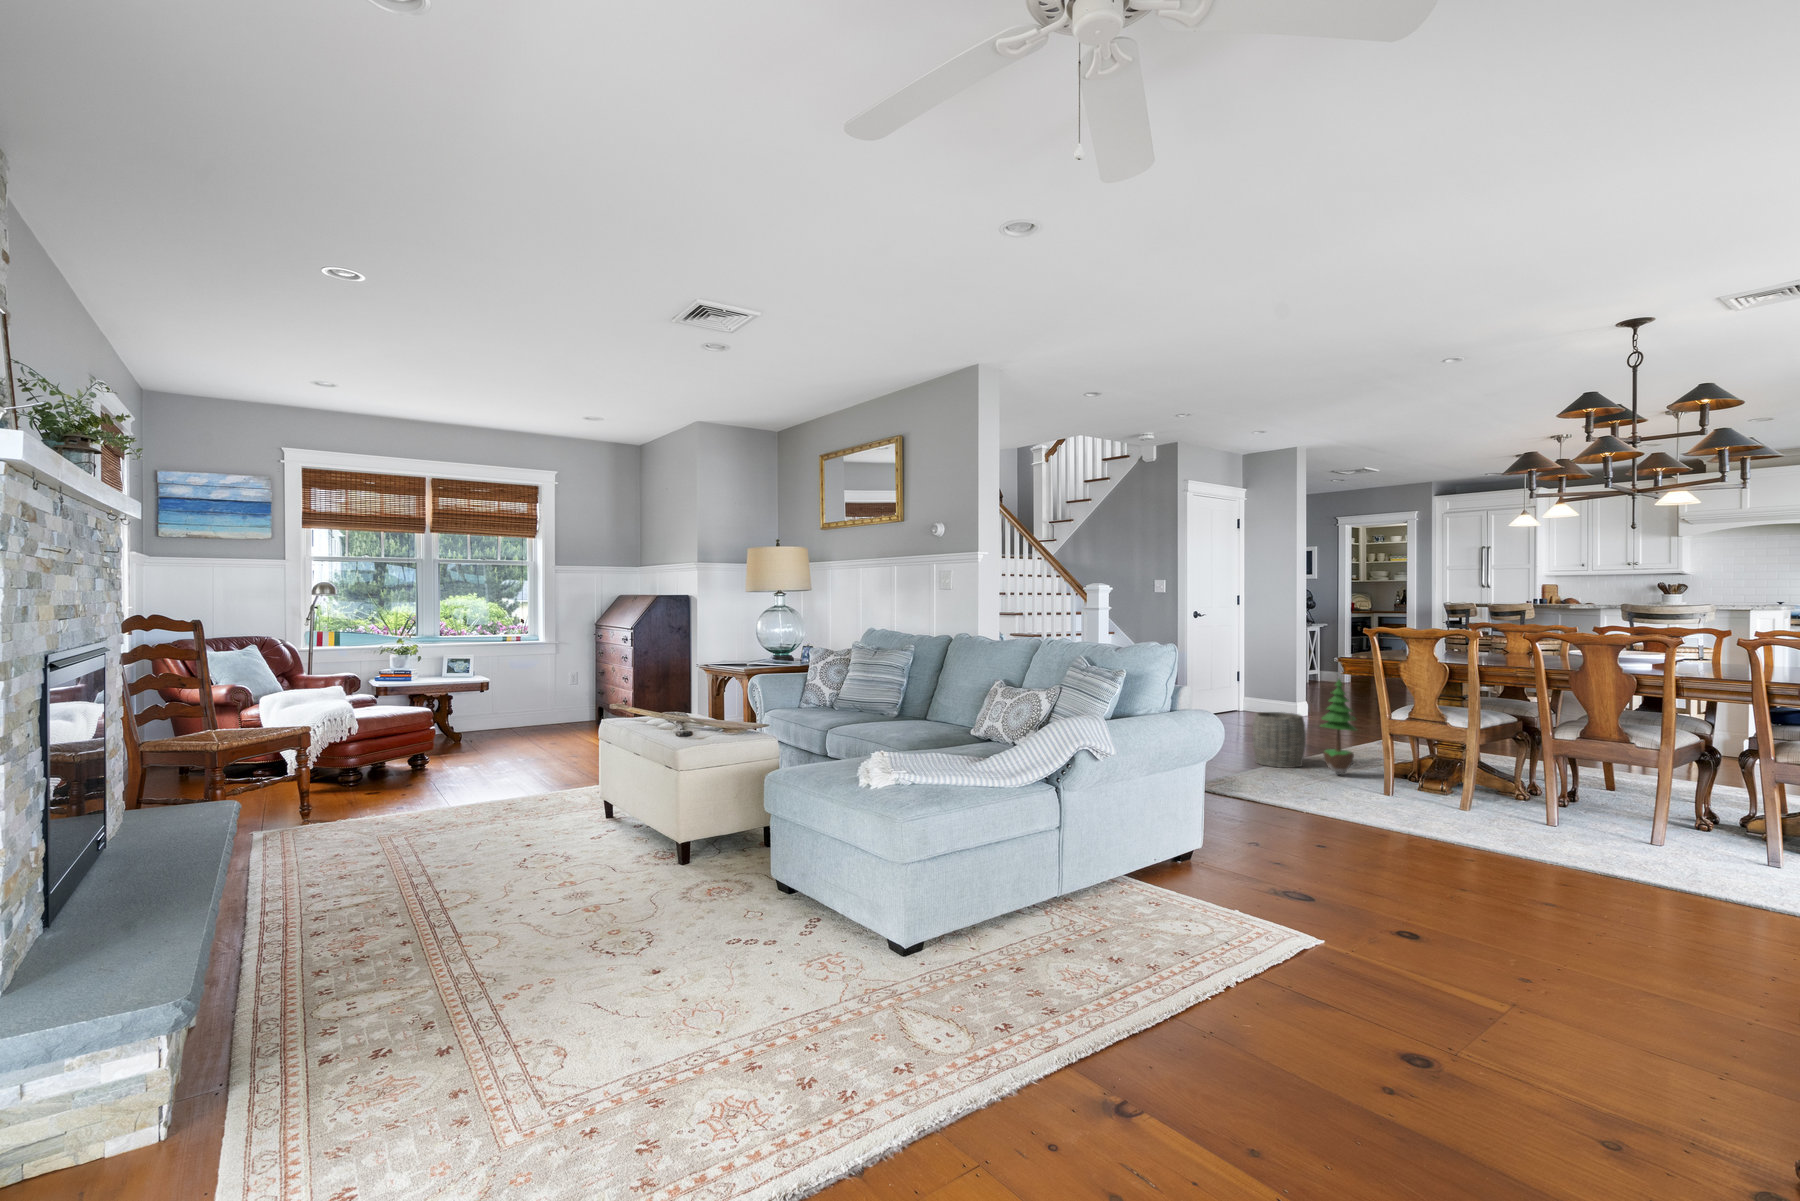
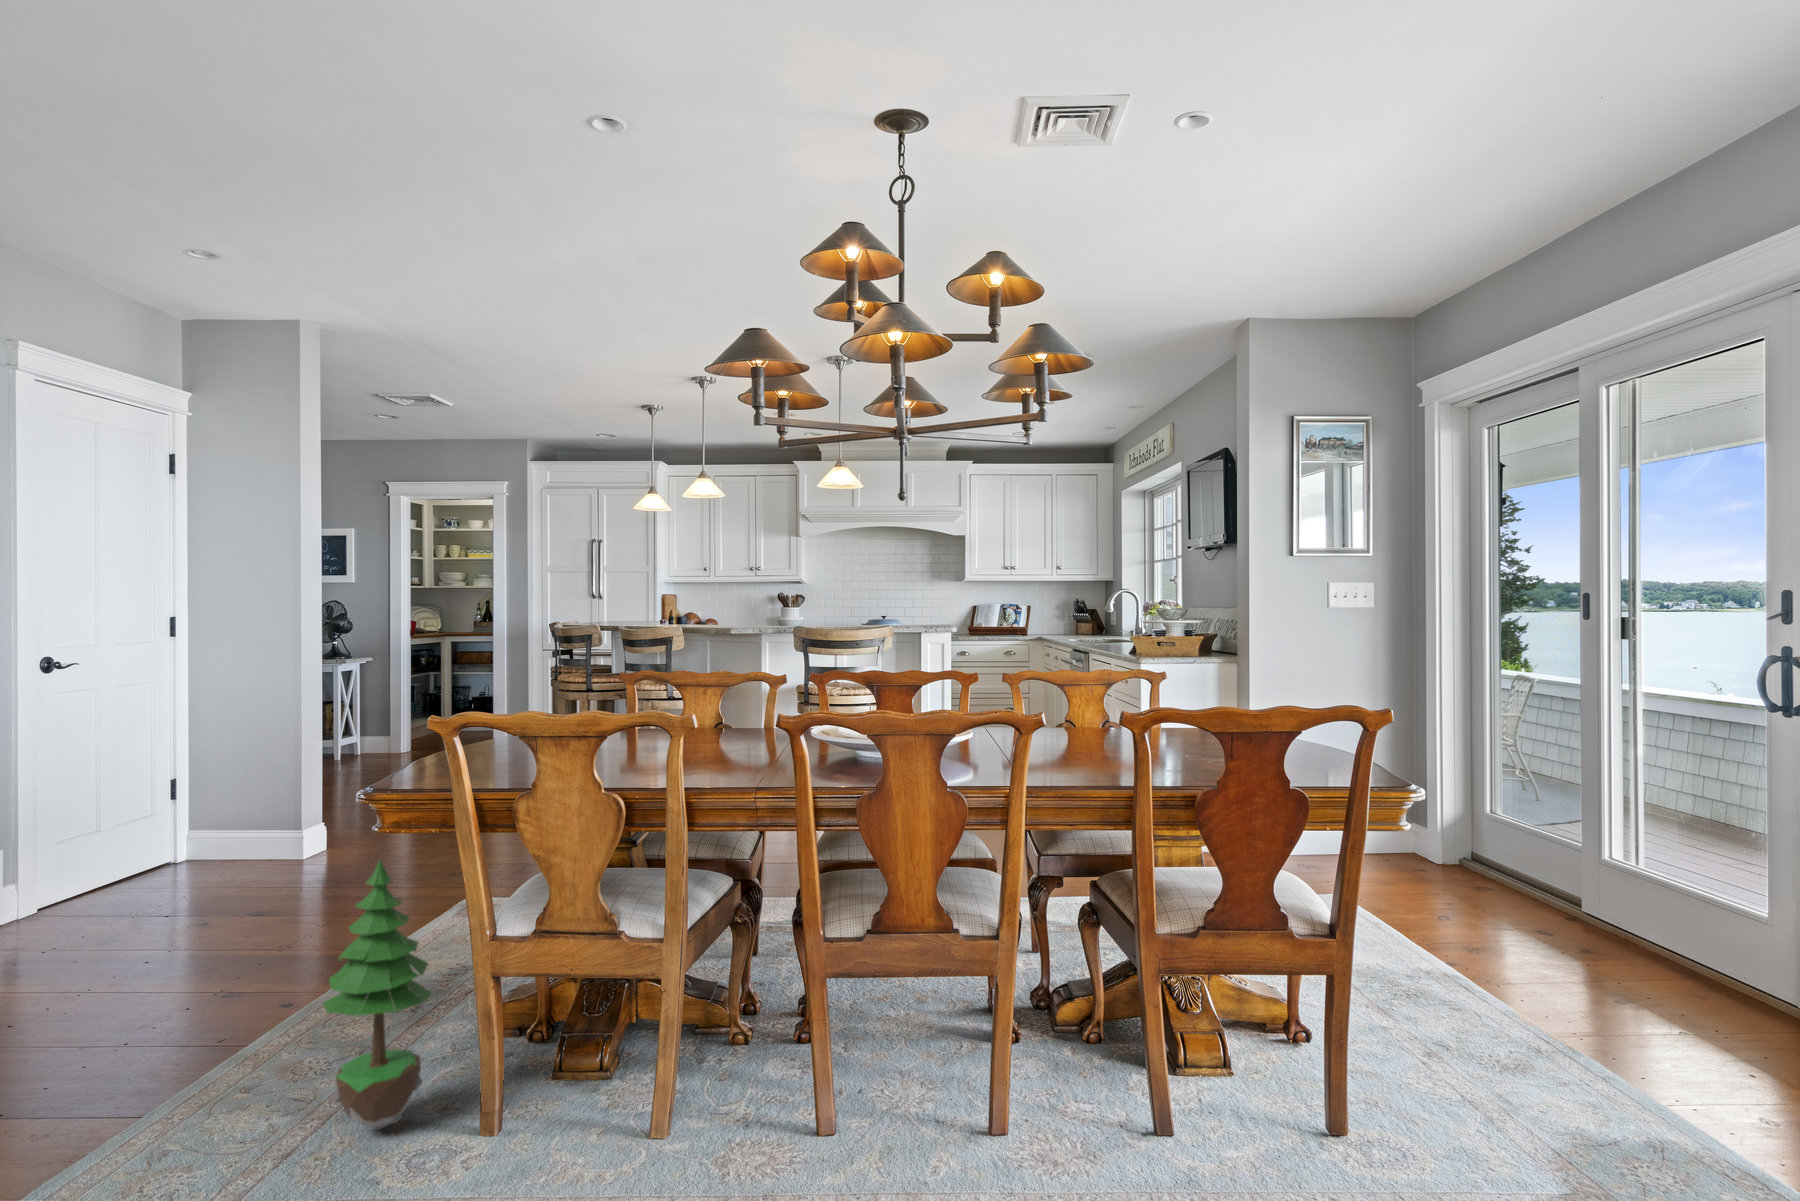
woven basket: present [1253,712,1306,768] -> none [119,953,290,1149]

